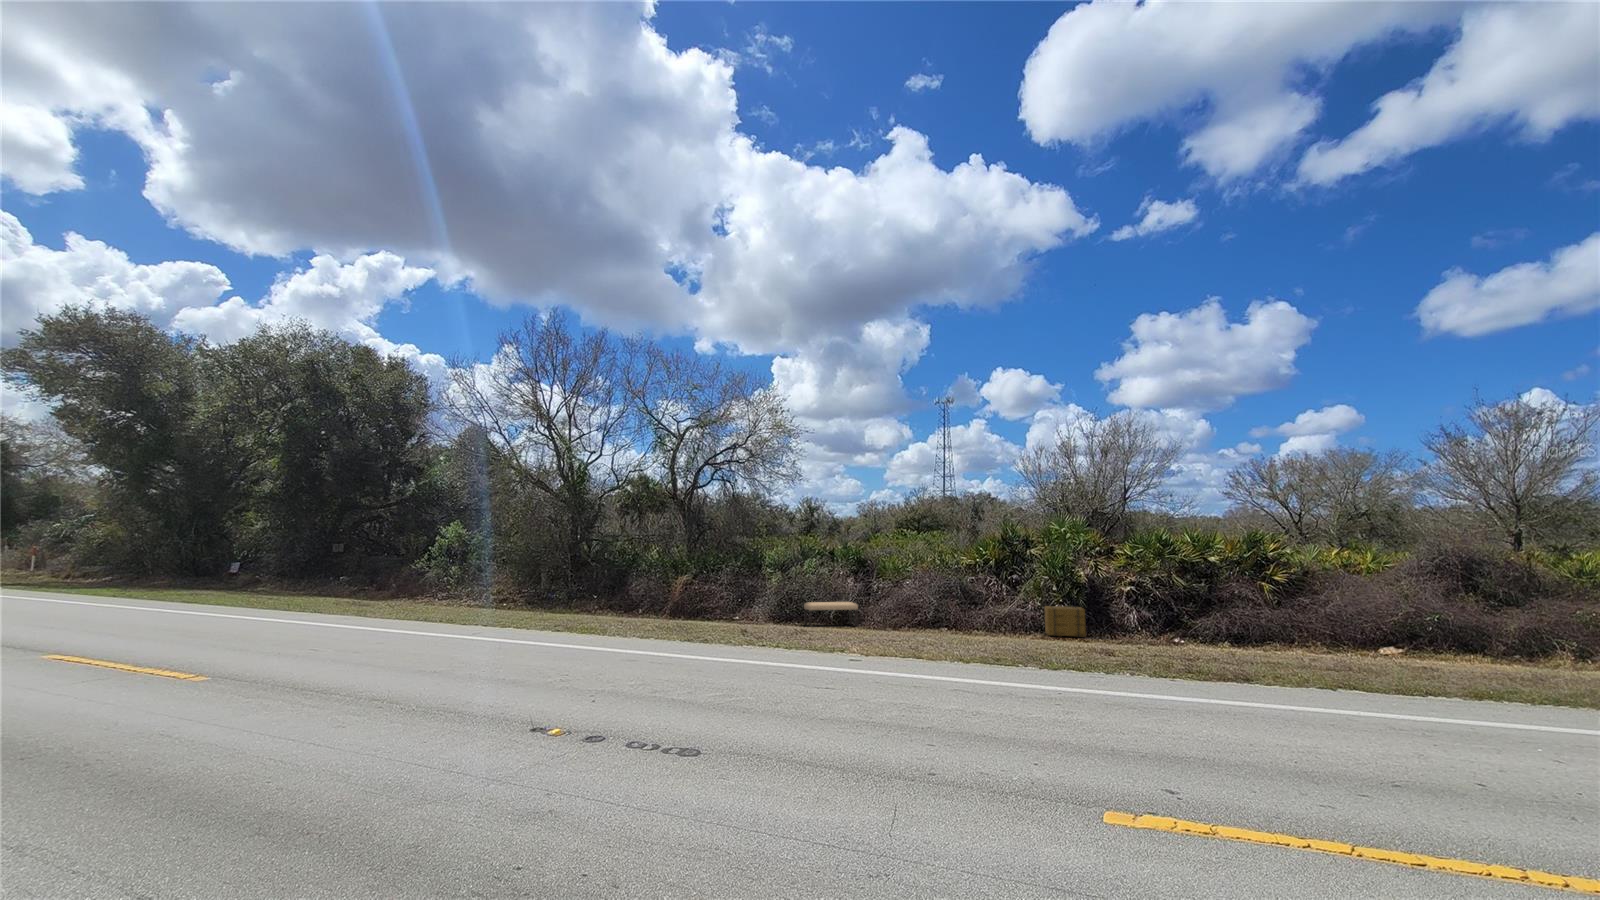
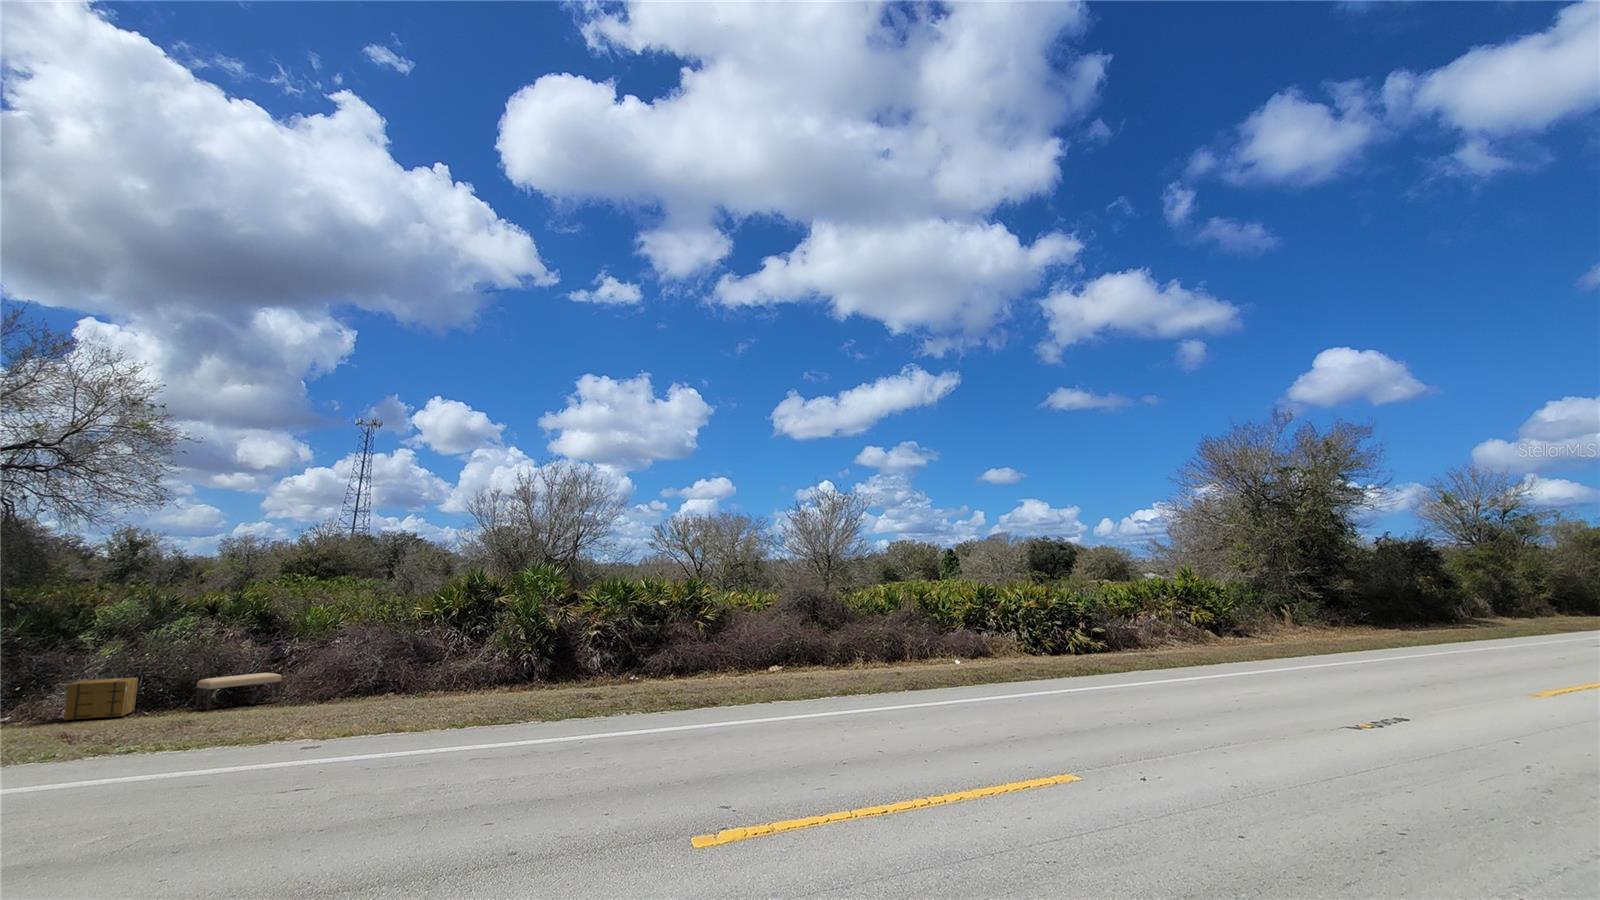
cardboard box: present [1045,606,1086,637] -> present [64,677,138,721]

